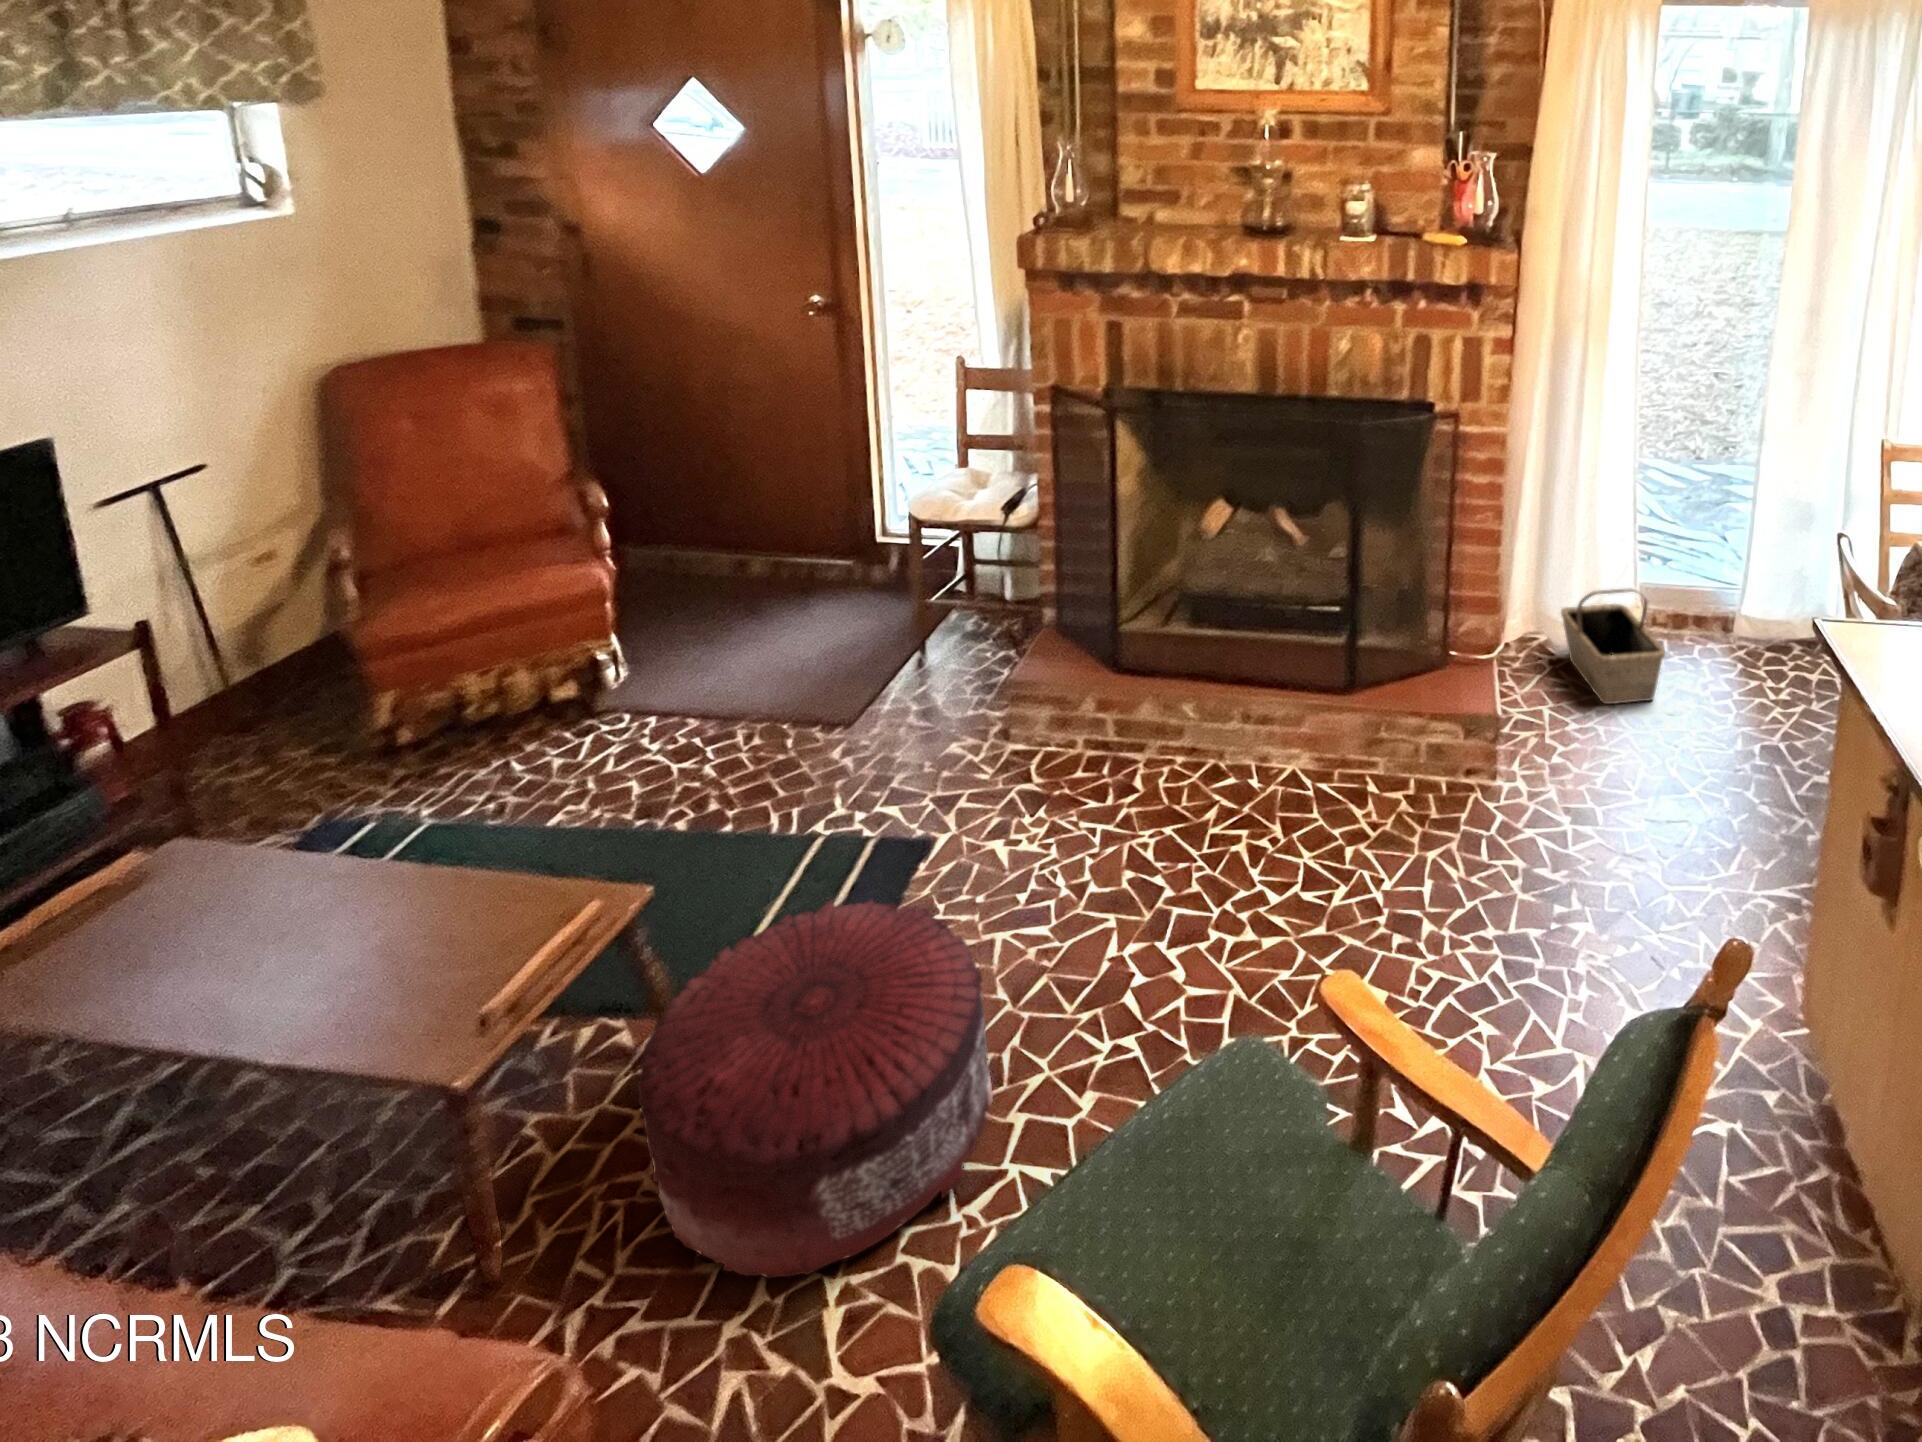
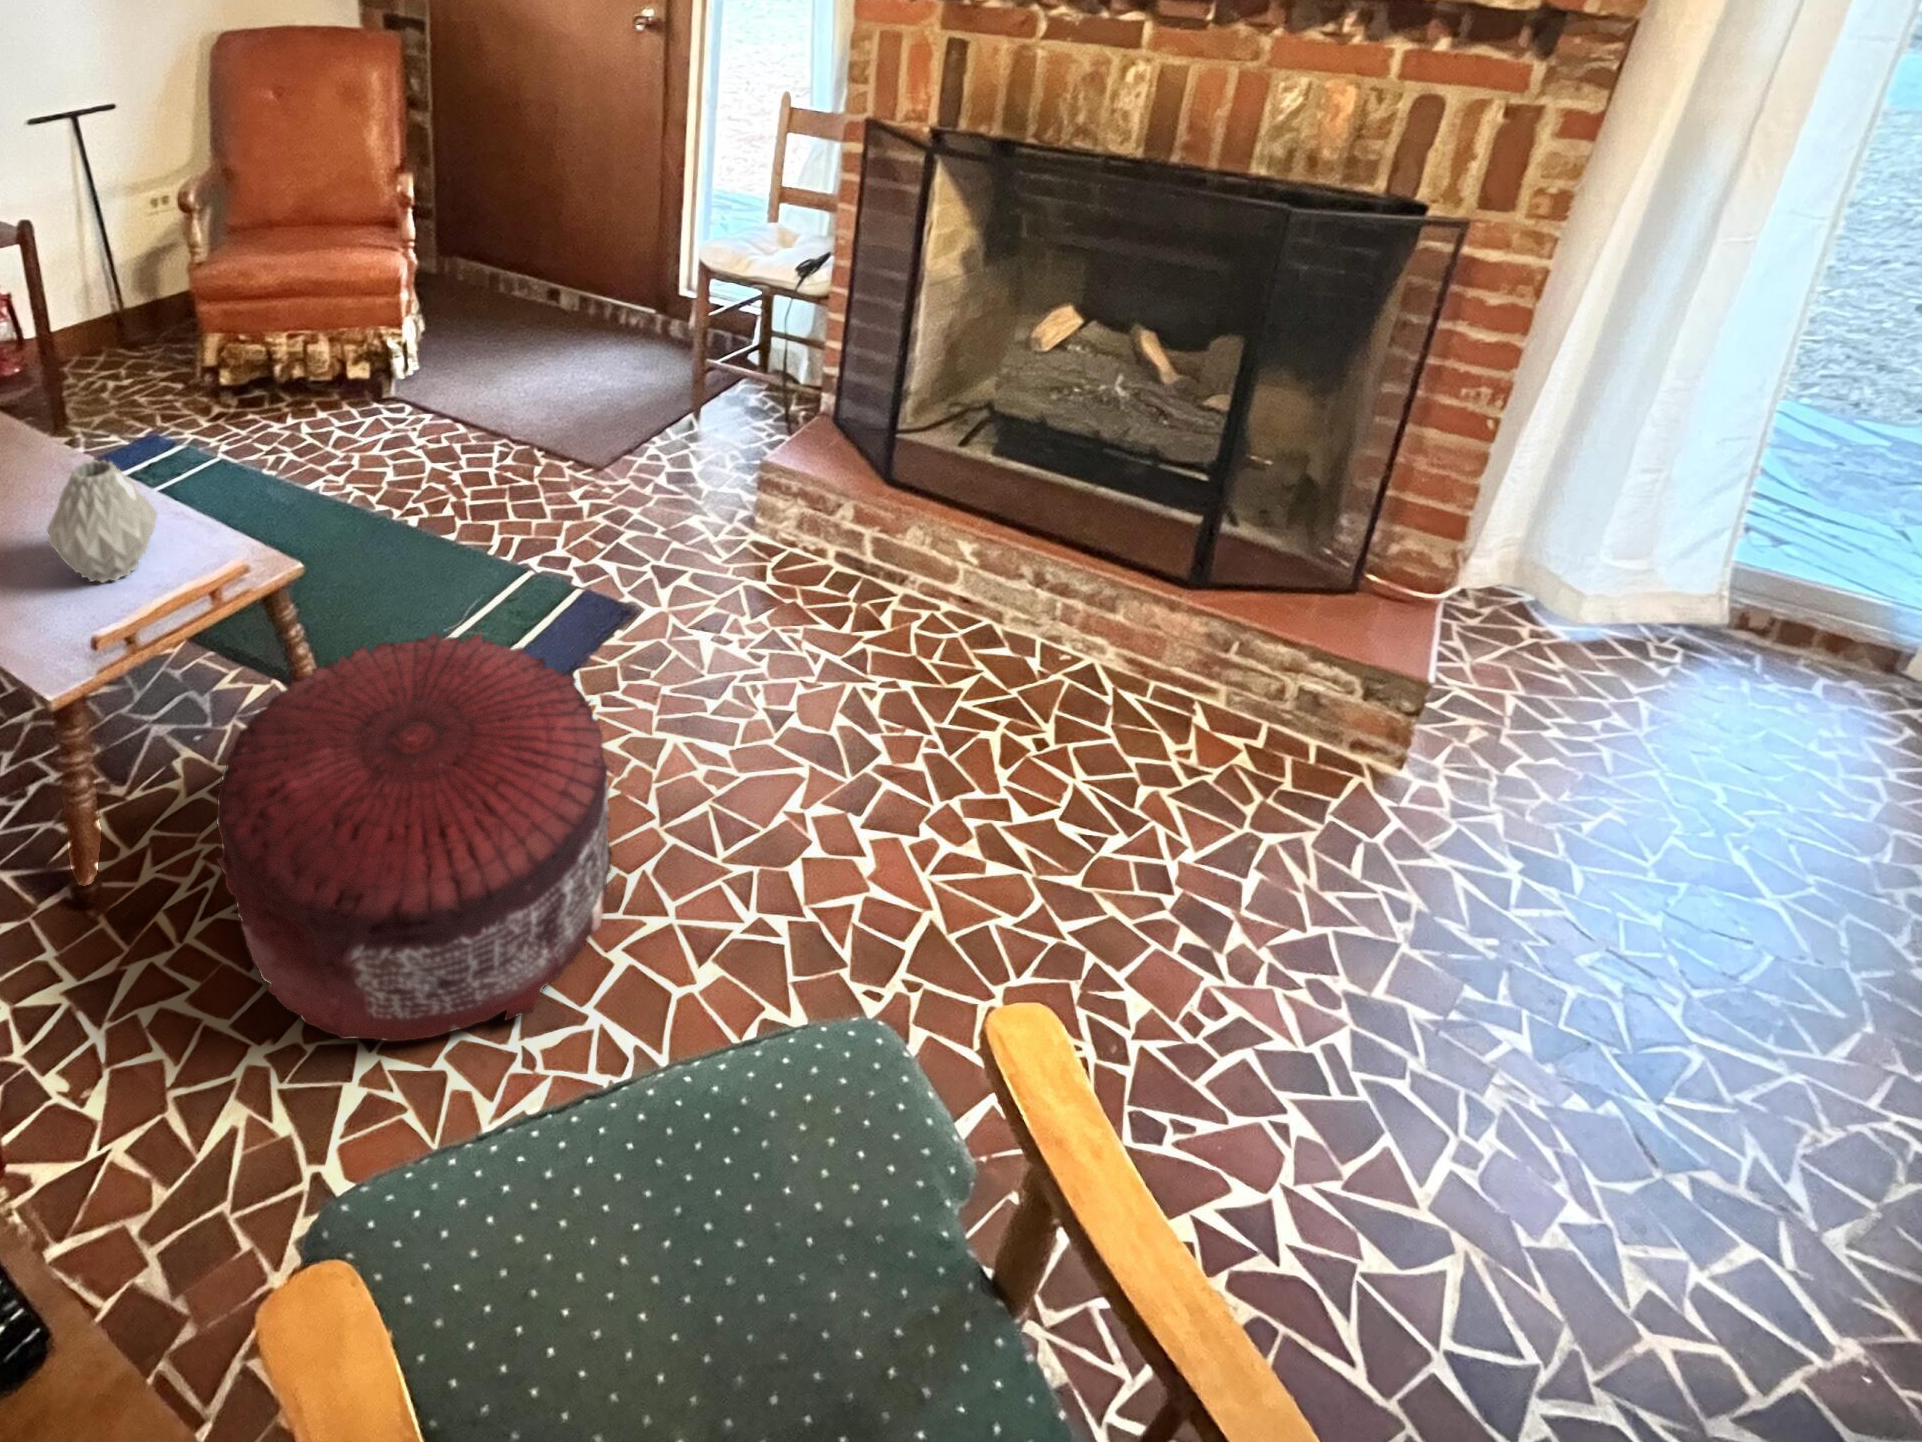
basket: present [1561,588,1665,704] -> none [1555,550,1754,736]
vase: none [391,853,508,976] -> present [47,460,157,583]

